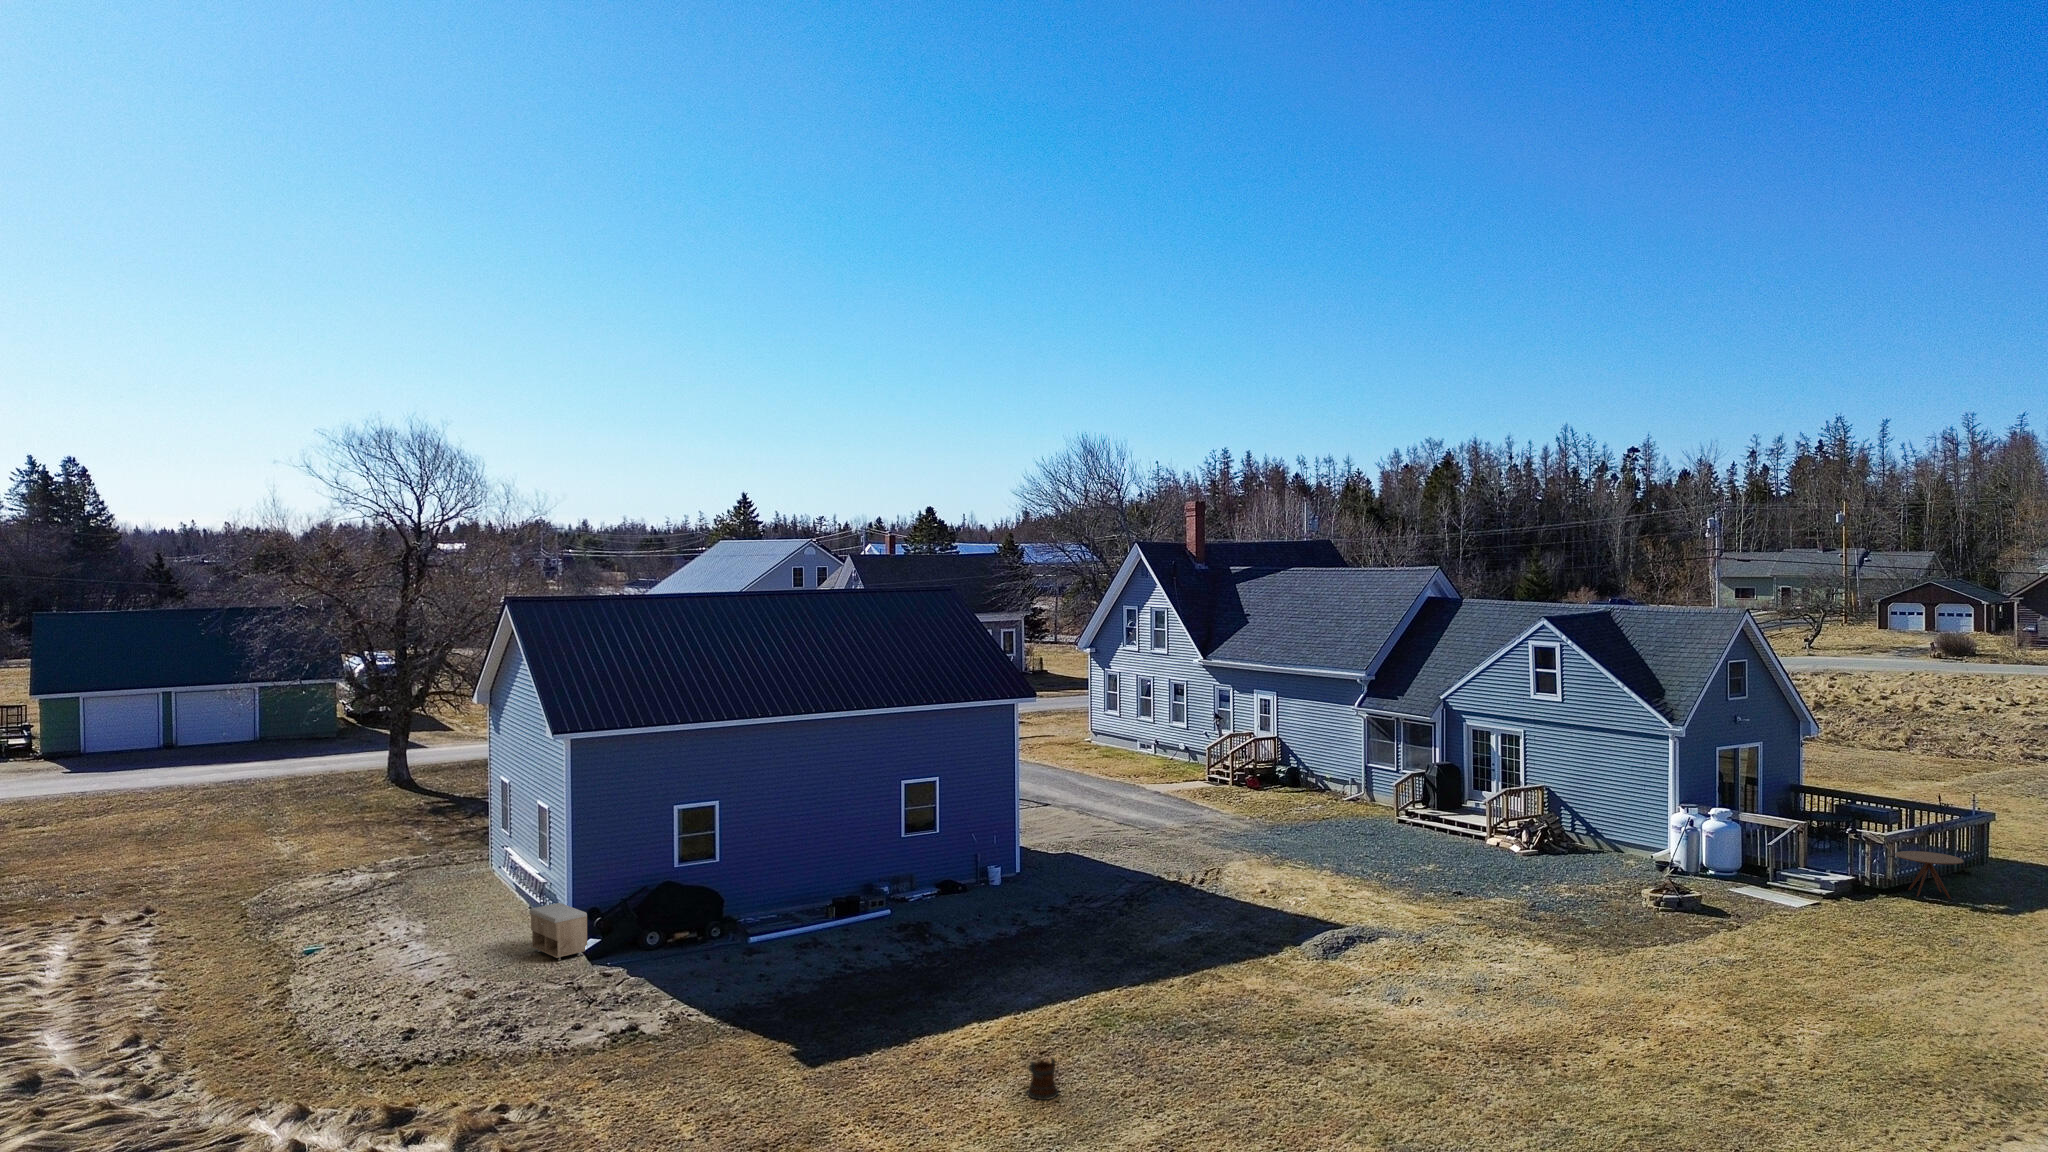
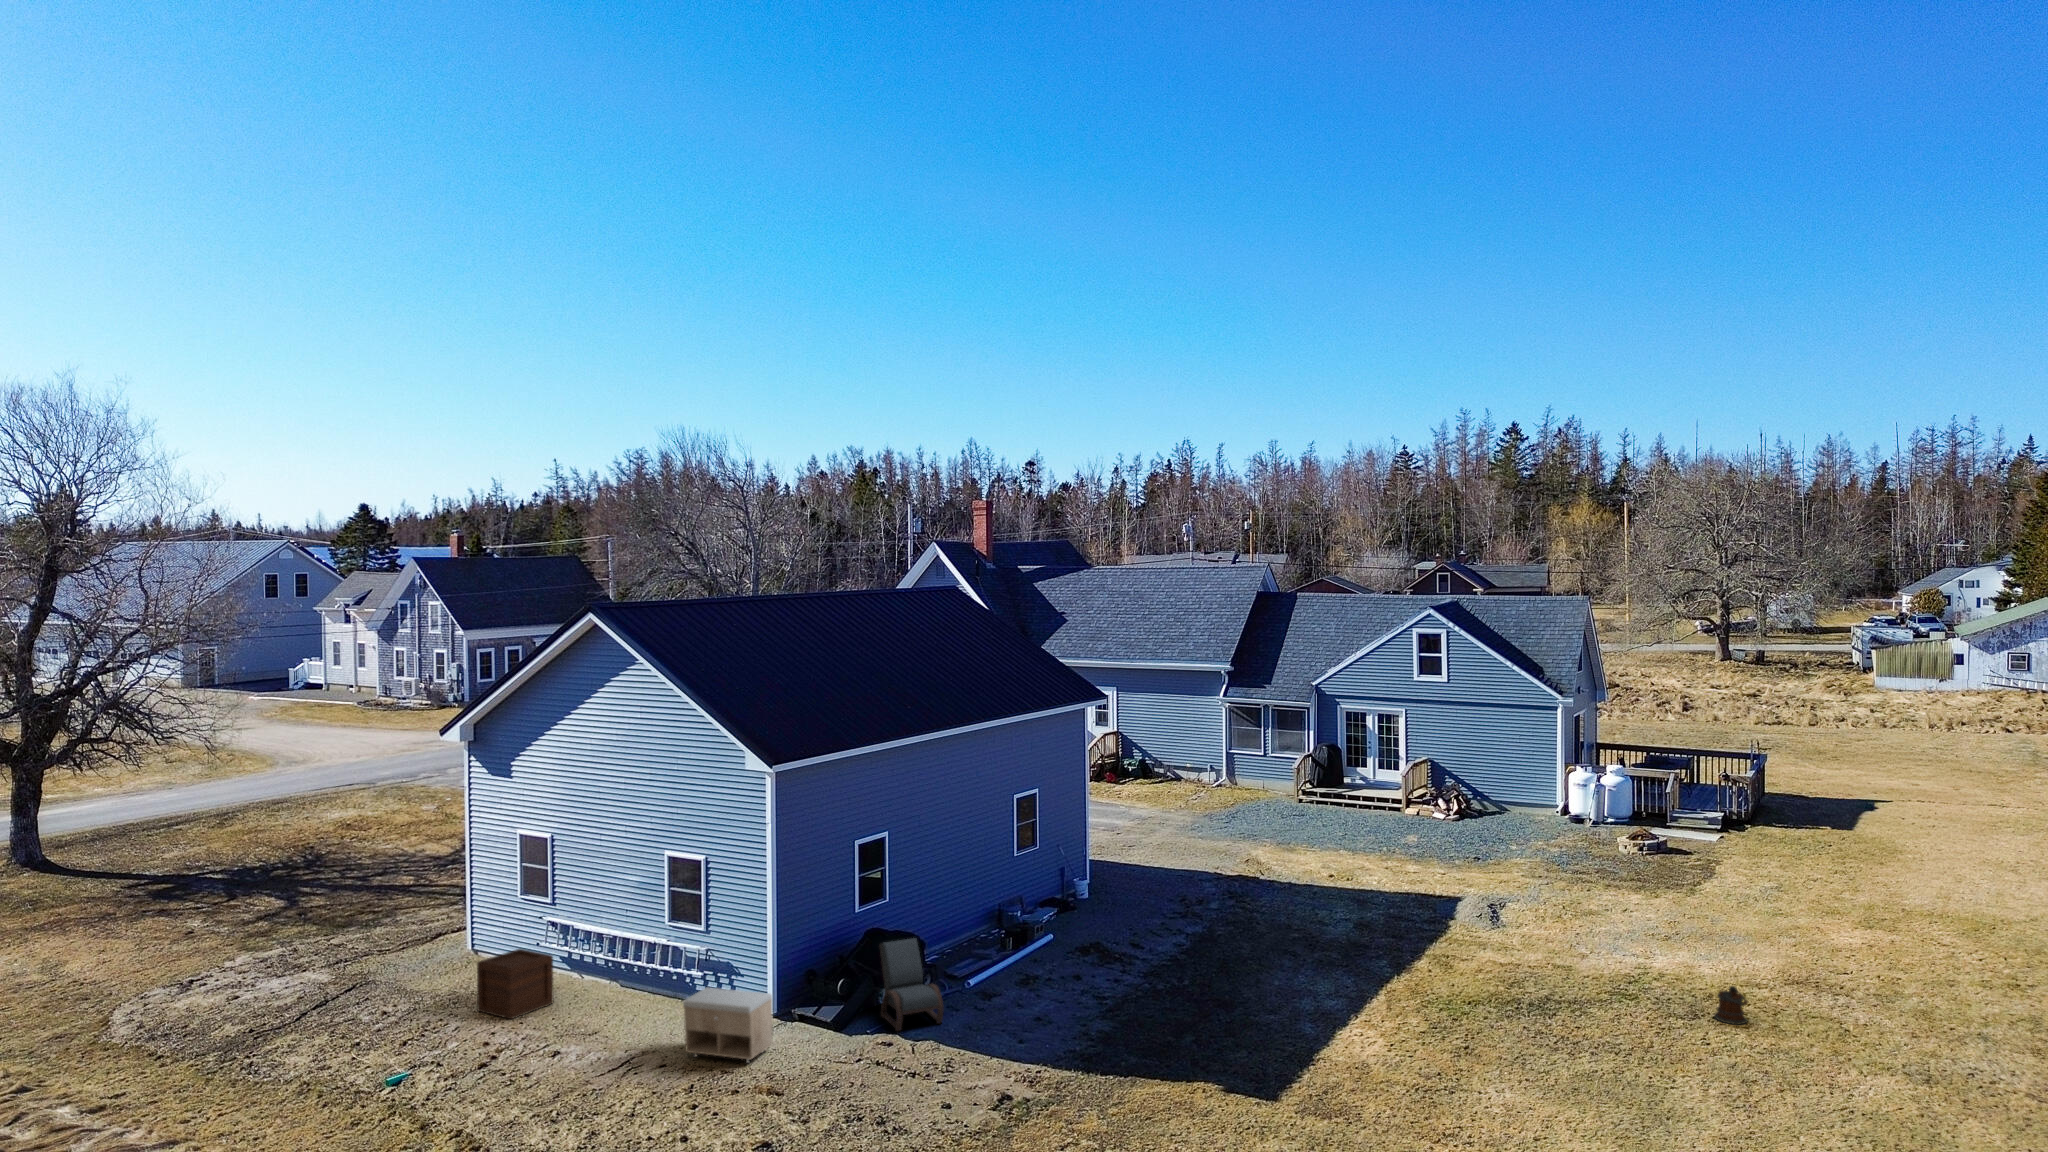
round table: present [1895,851,1963,899] -> none [1743,788,1795,824]
wooden crate: none [478,864,524,912] -> present [477,949,553,1019]
lounge chair: none [680,887,729,957] -> present [879,938,944,1031]
bucket: present [1027,1058,1059,1100] -> present [1714,986,1748,1025]

